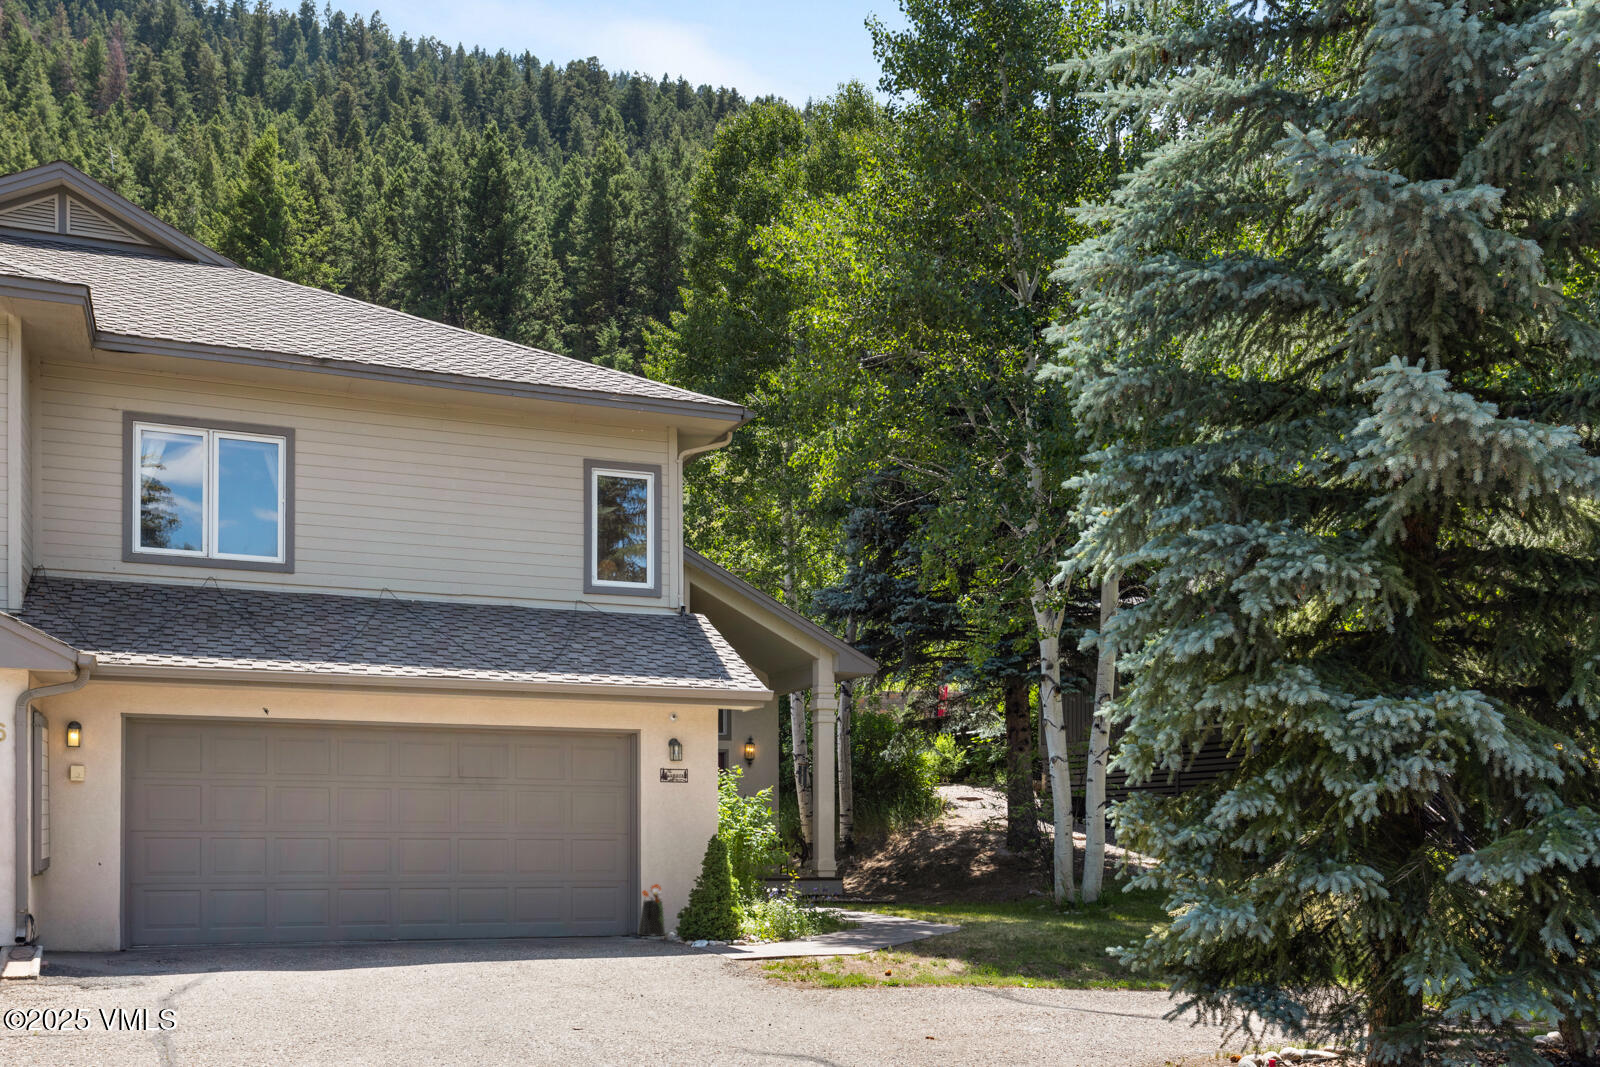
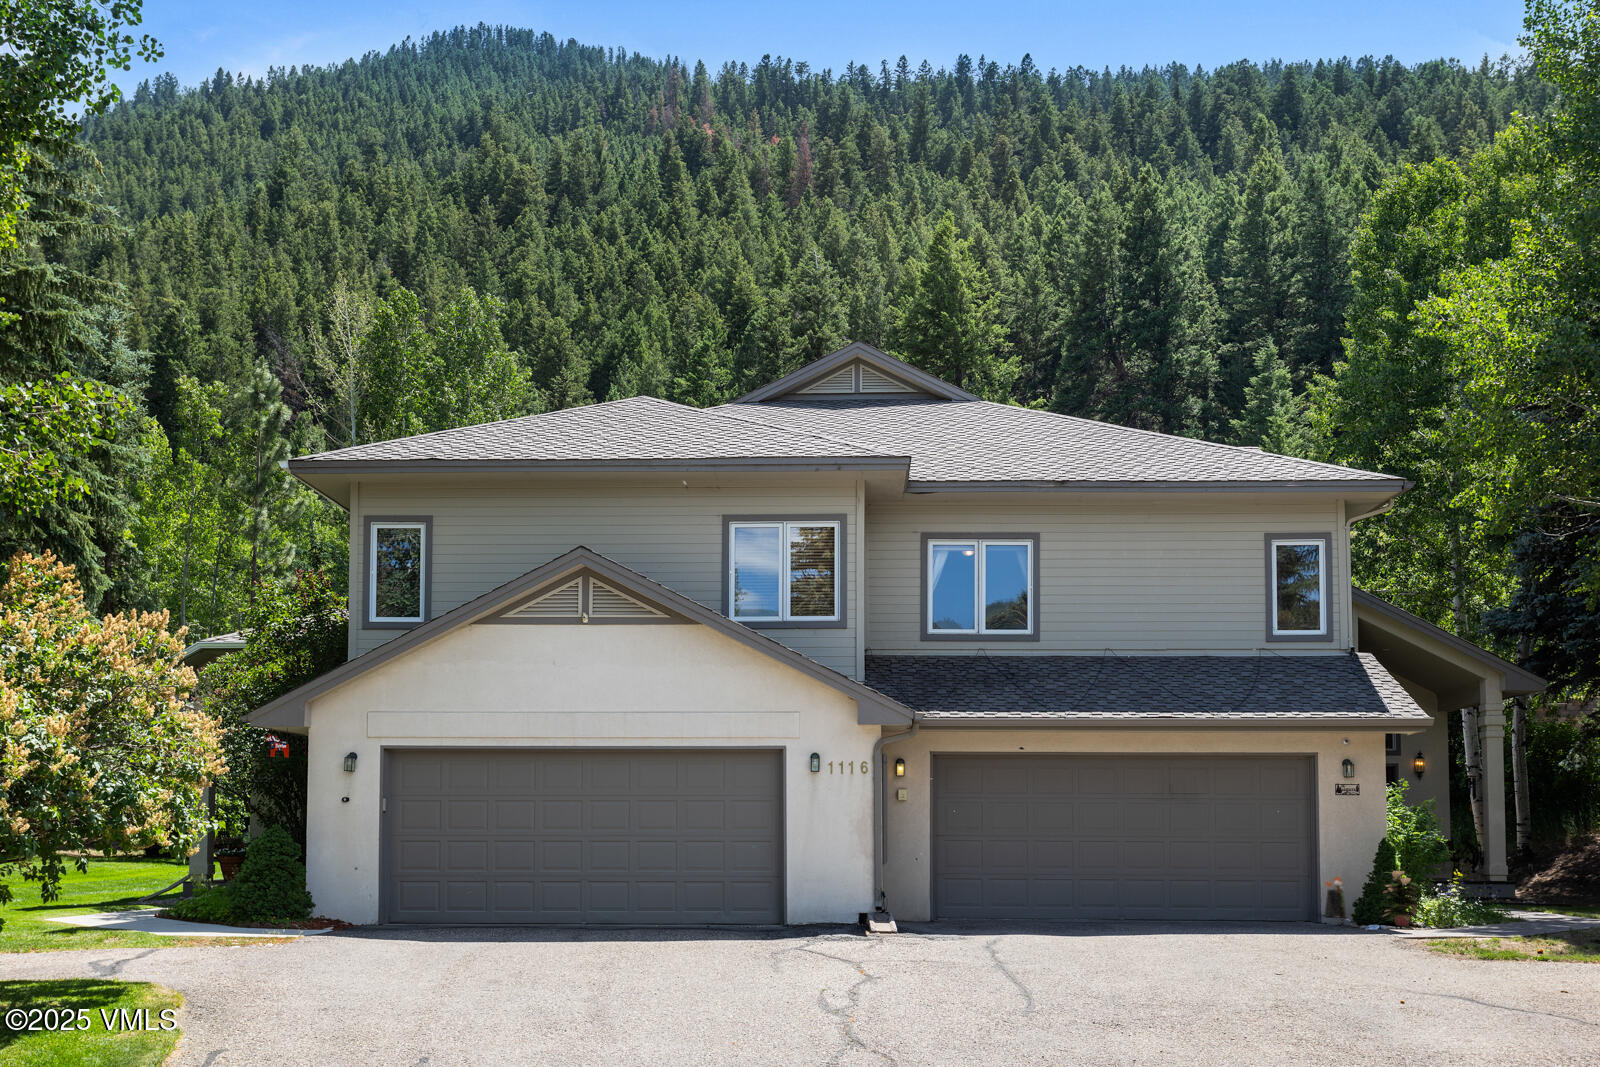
decorative plant: none [706,873,754,942] -> present [1382,871,1419,926]

